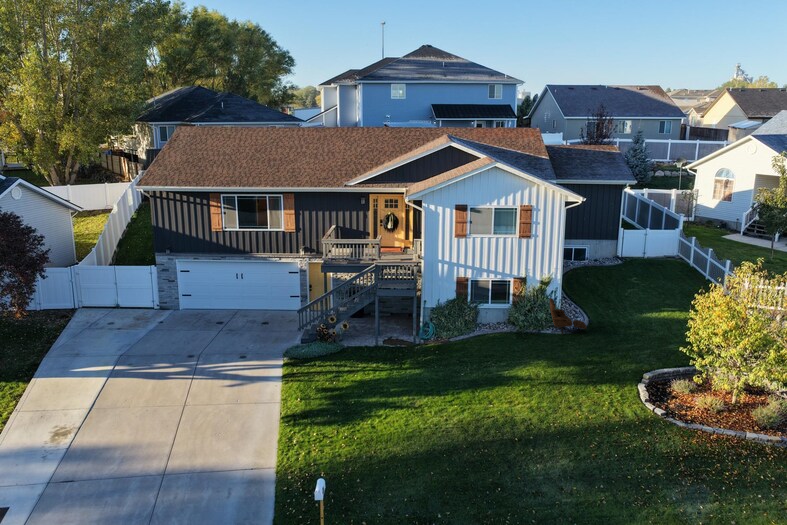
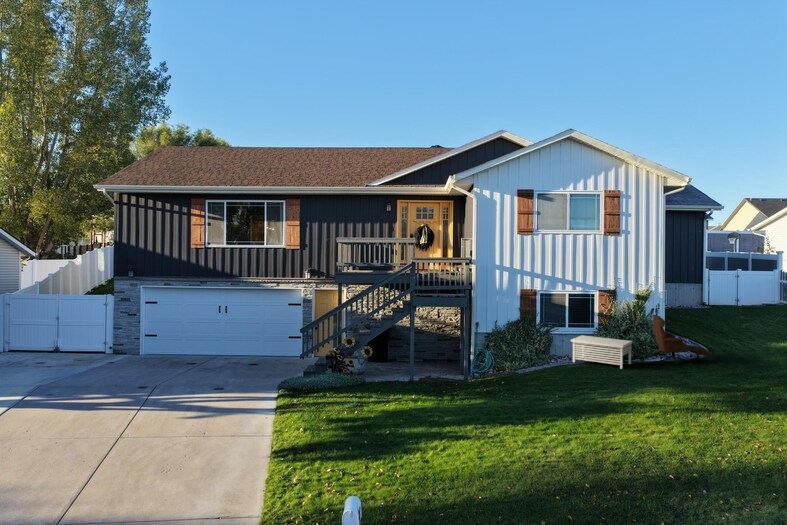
storage bench: none [490,310,533,339] -> present [571,335,632,369]

